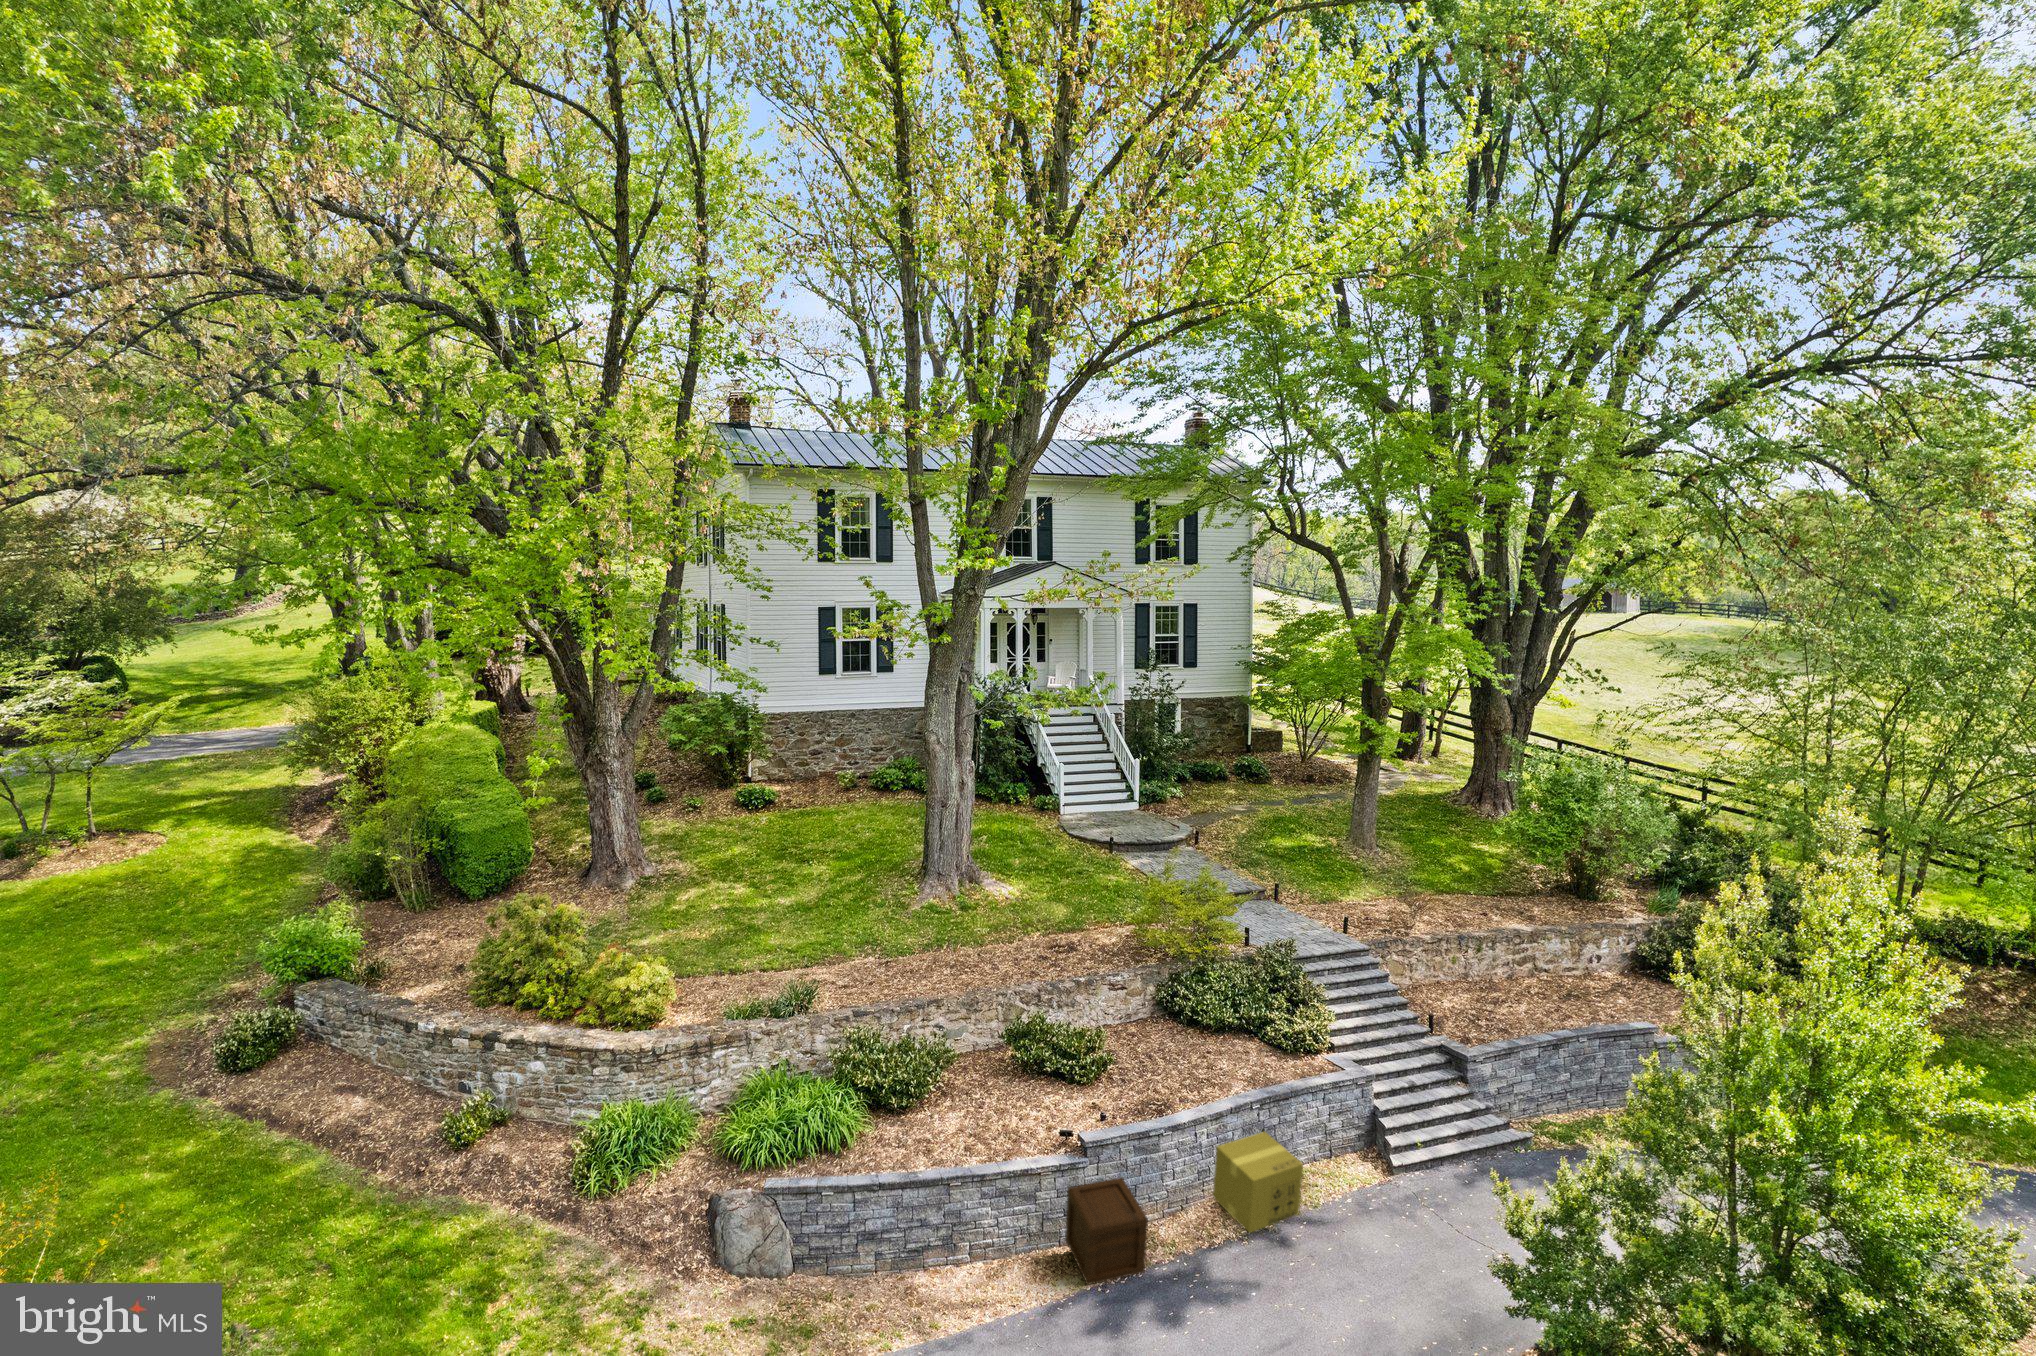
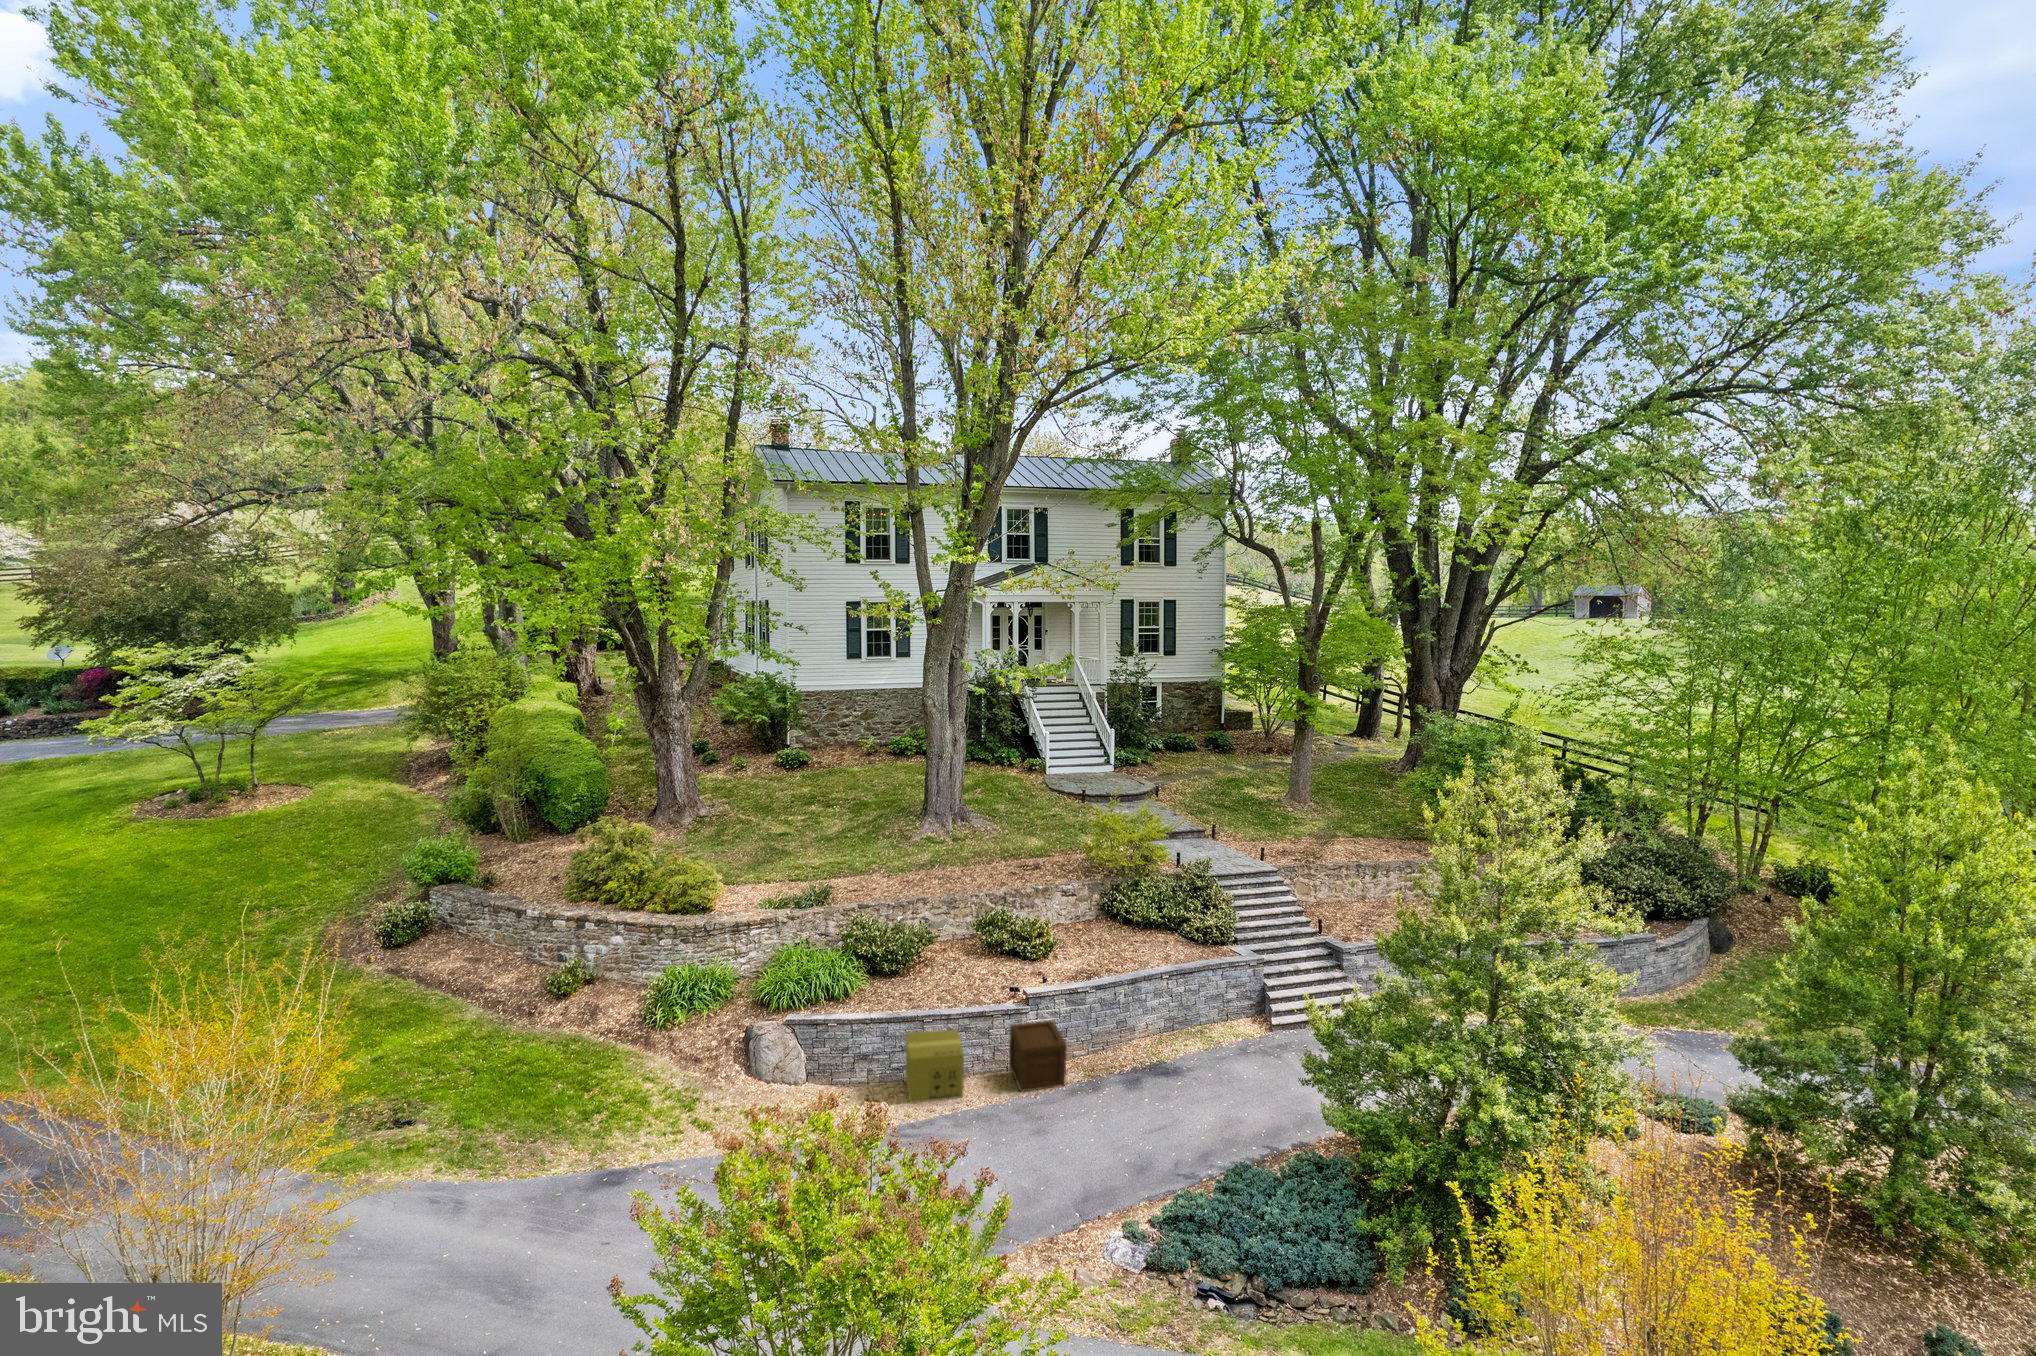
cardboard box: present [1213,1132,1303,1232] -> present [906,1029,964,1103]

